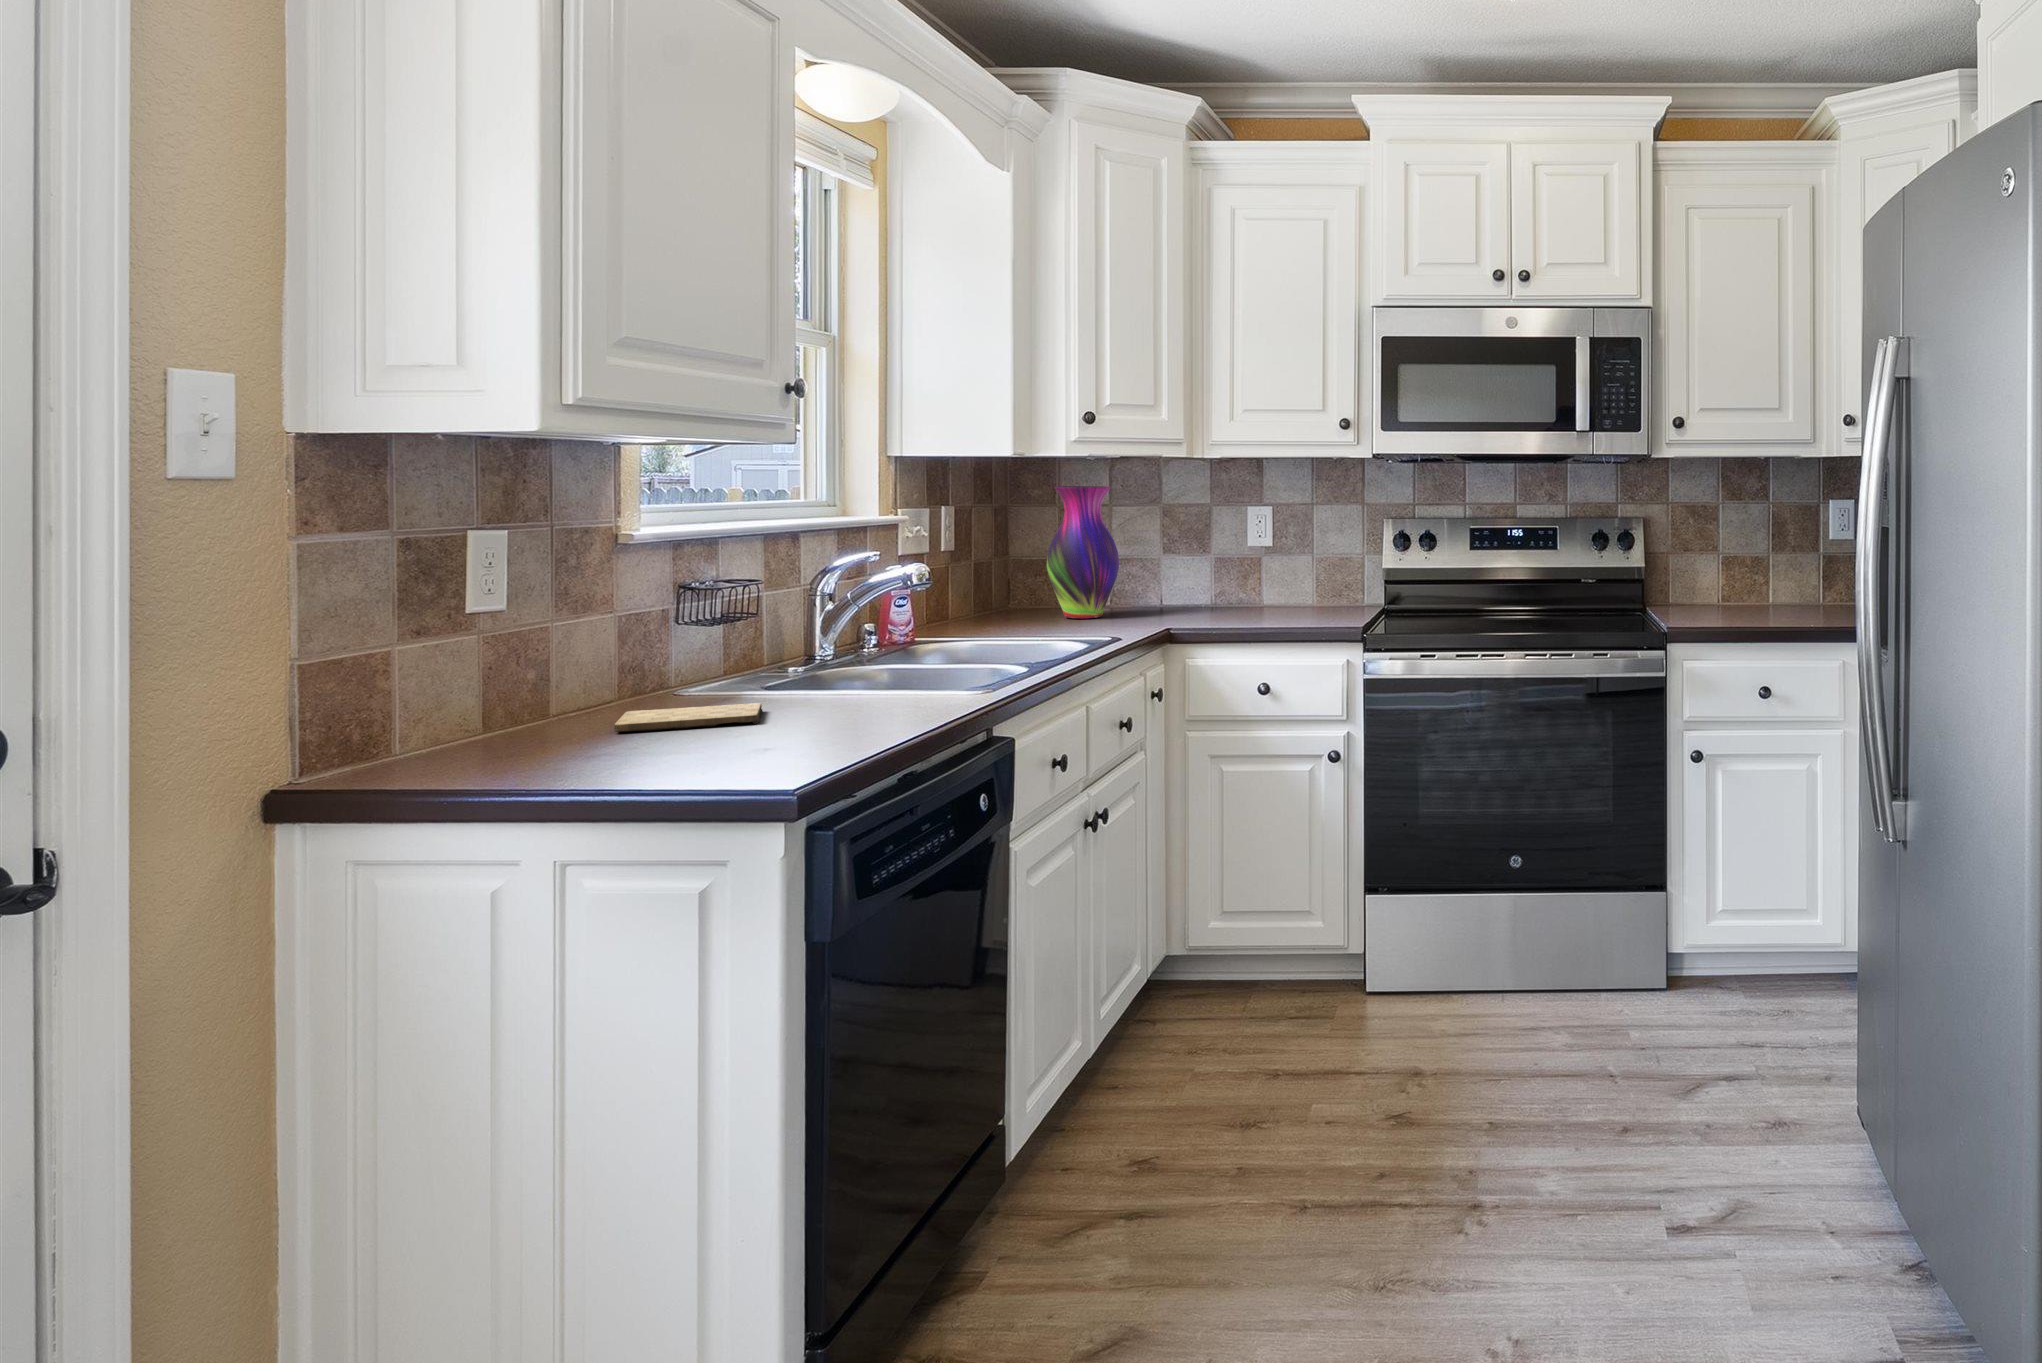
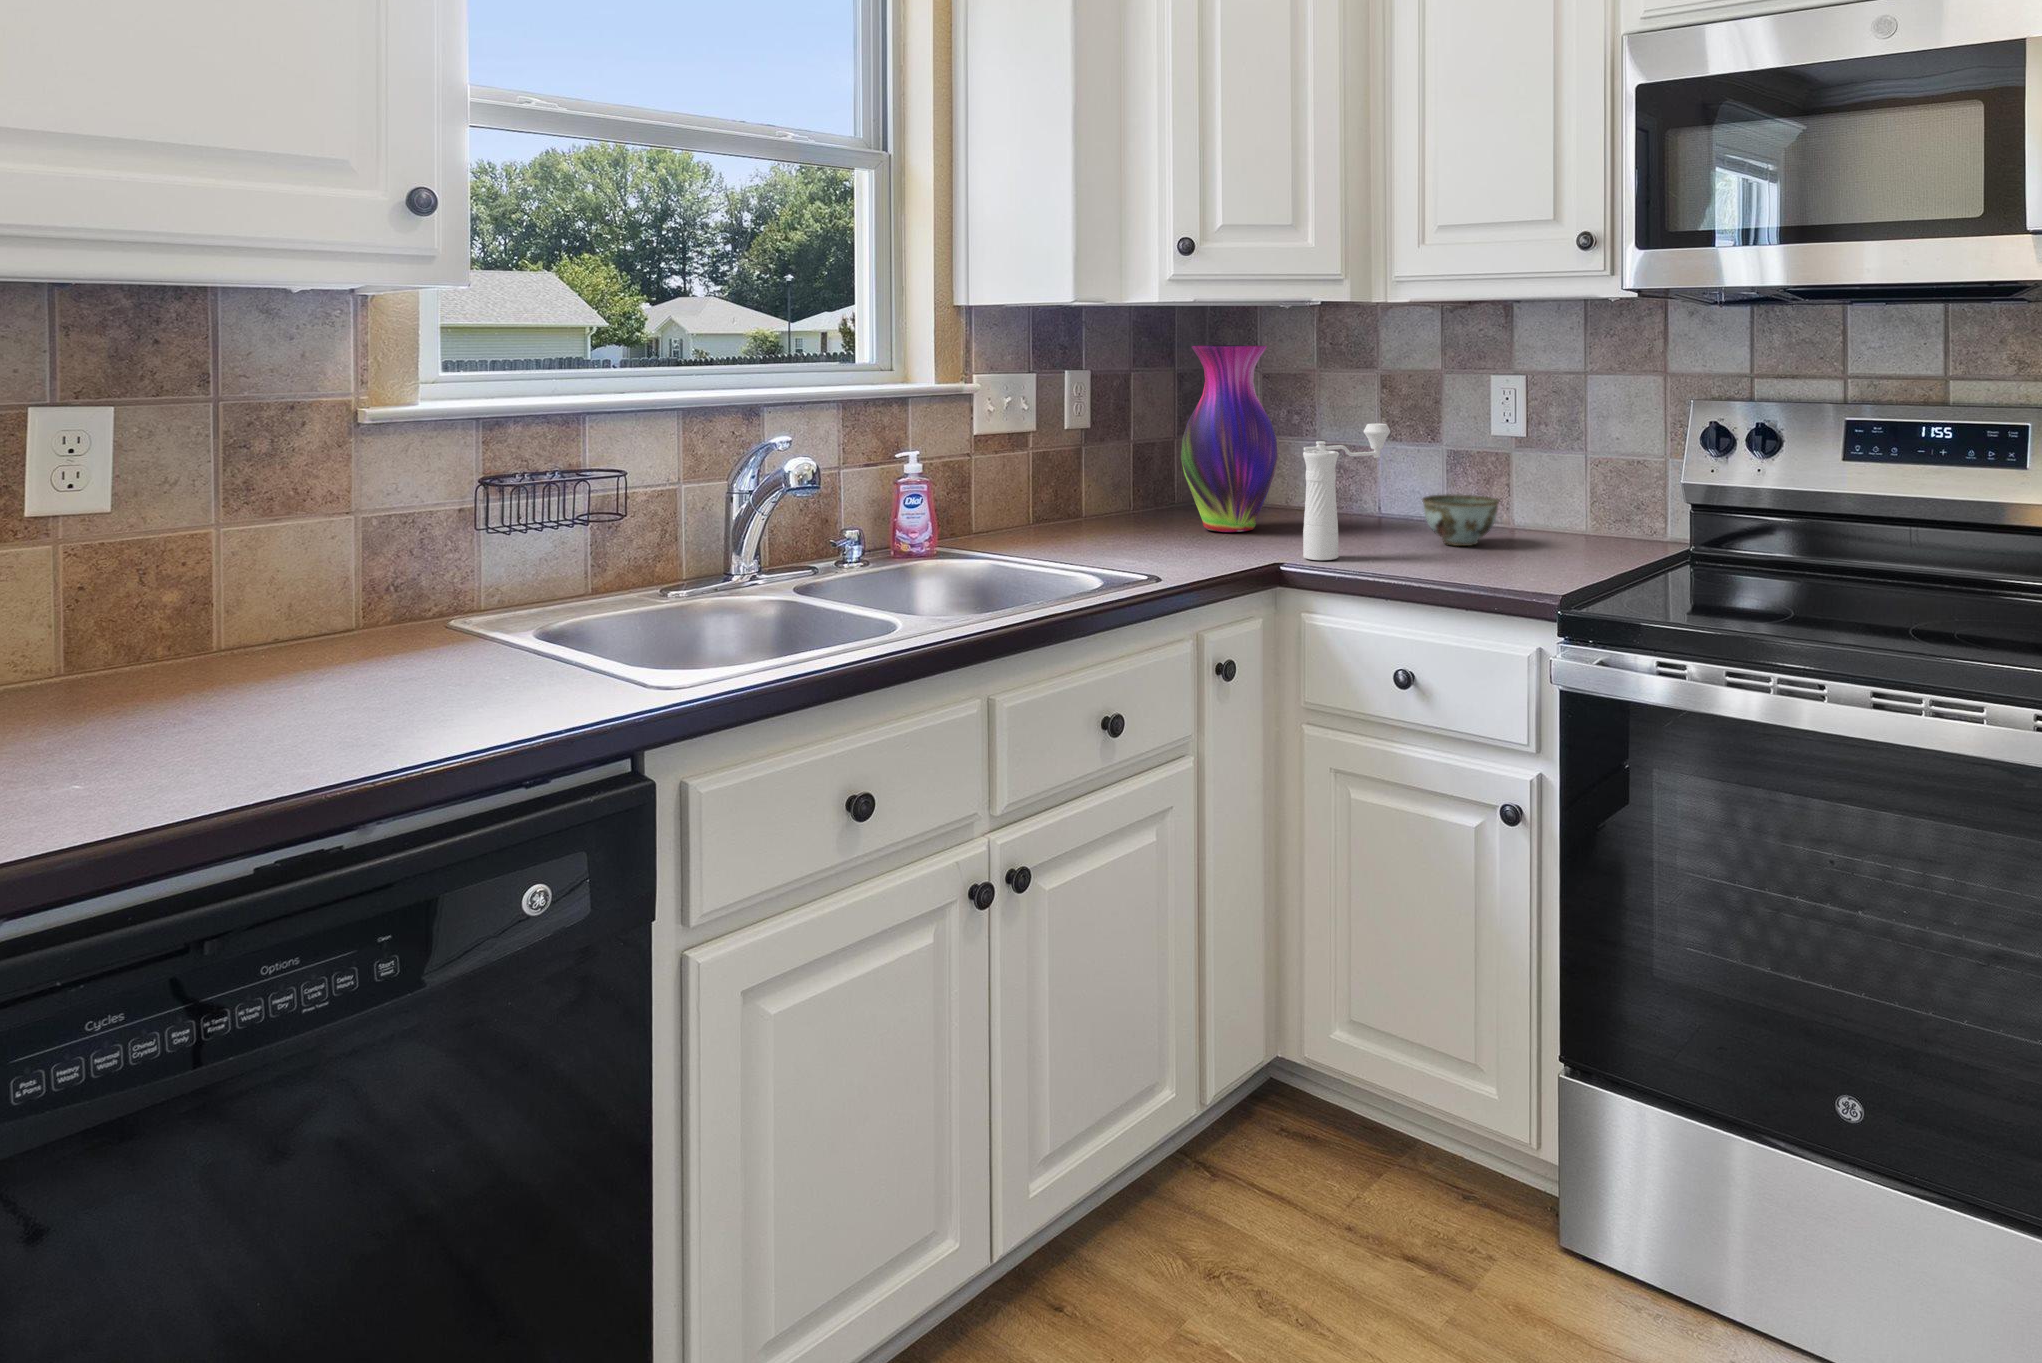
pepper mill: none [1173,537,1221,626] -> present [1303,424,1390,560]
bowl: none [1227,583,1277,615] -> present [1422,494,1499,546]
cutting board: present [614,703,763,732] -> none [132,657,376,707]

